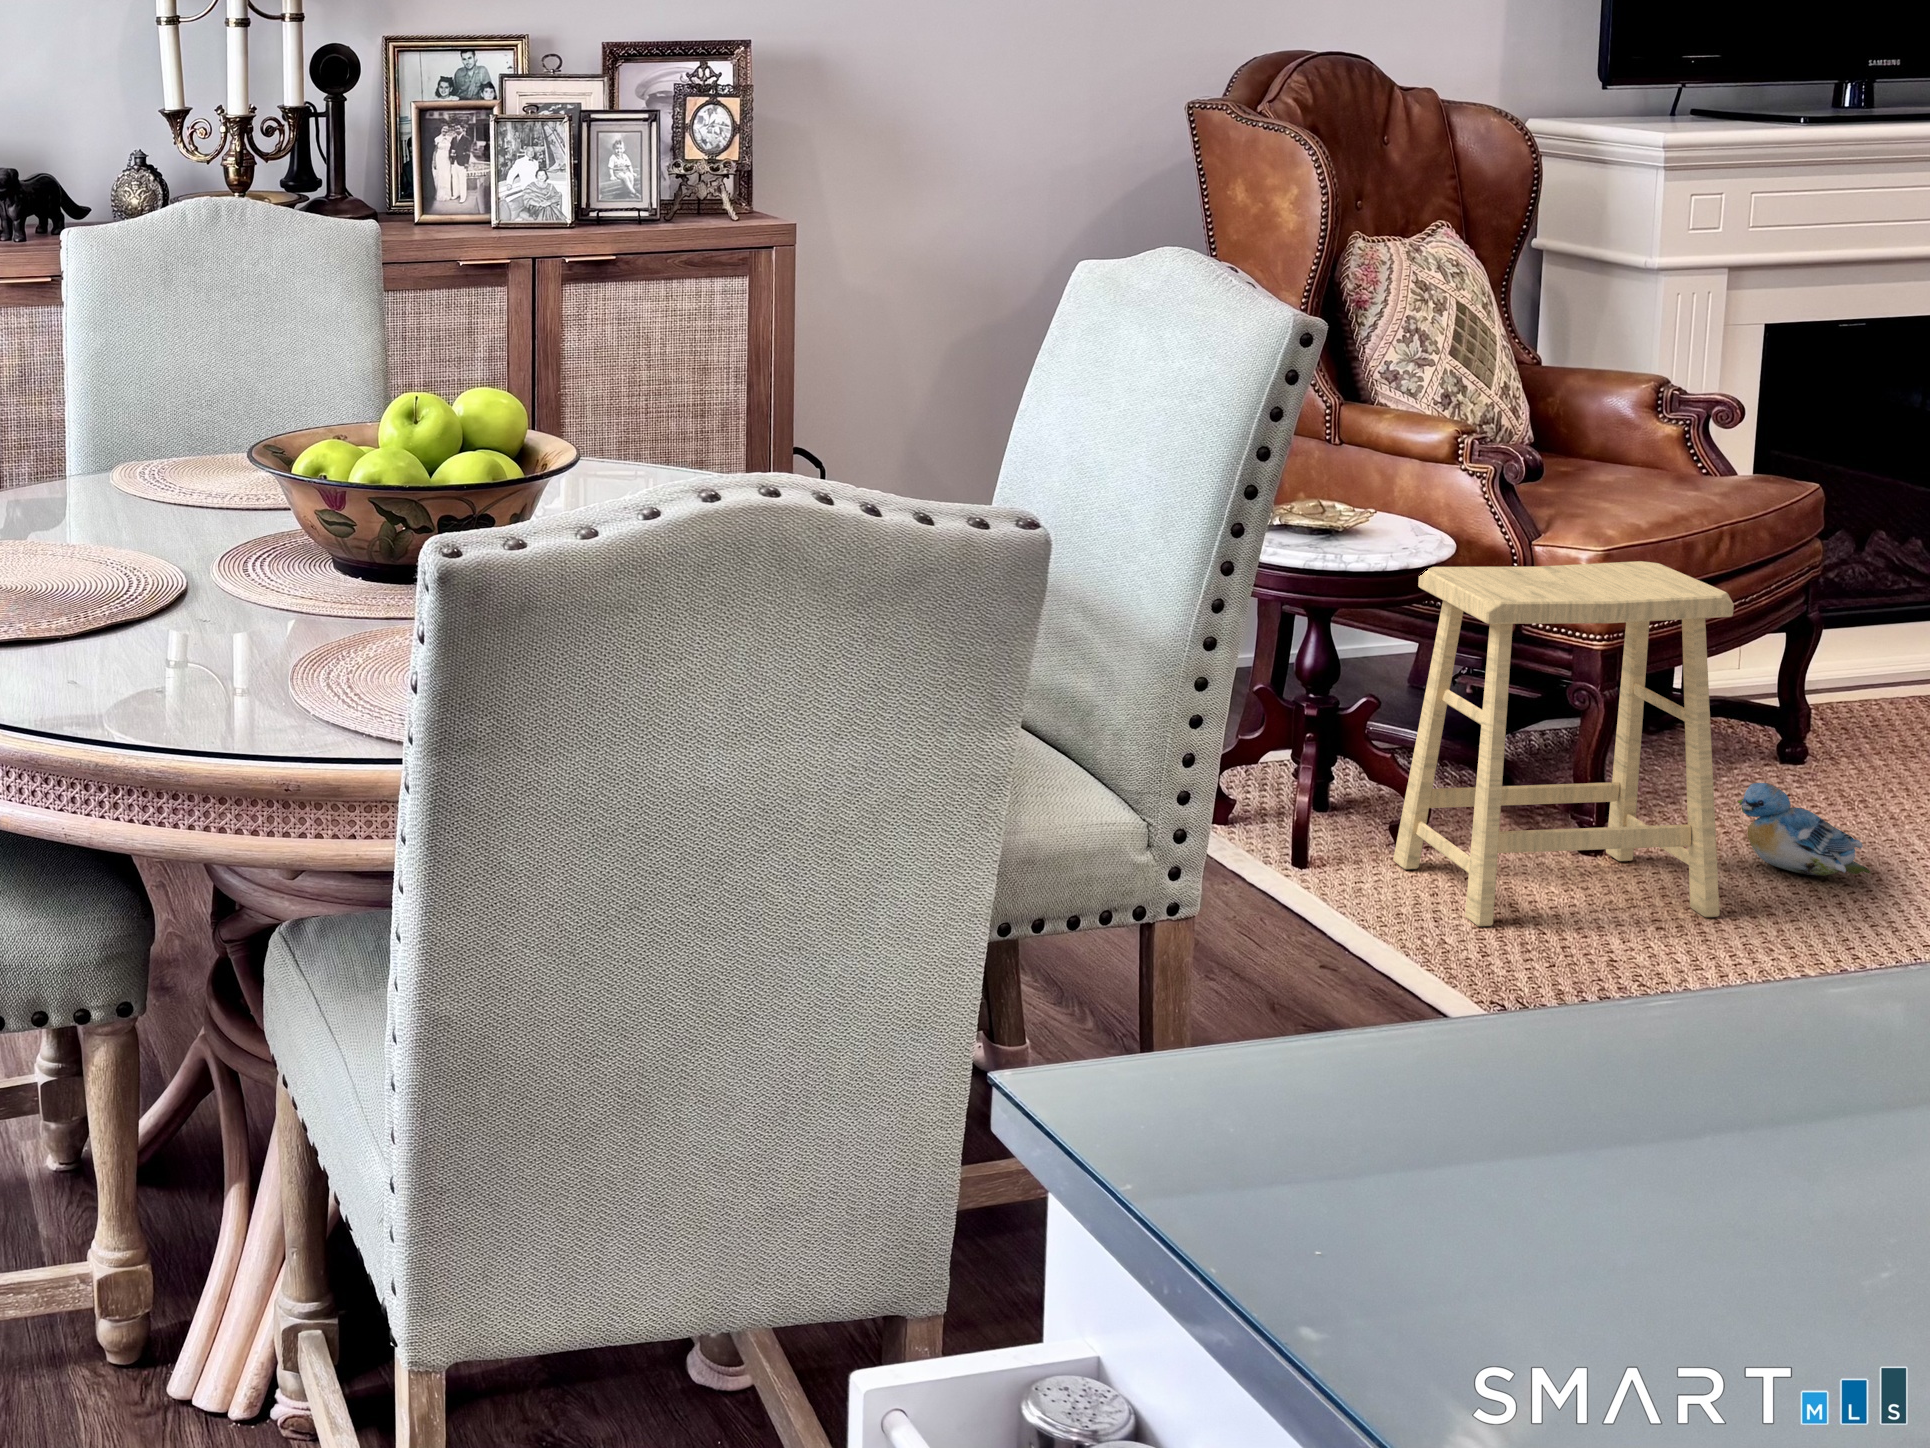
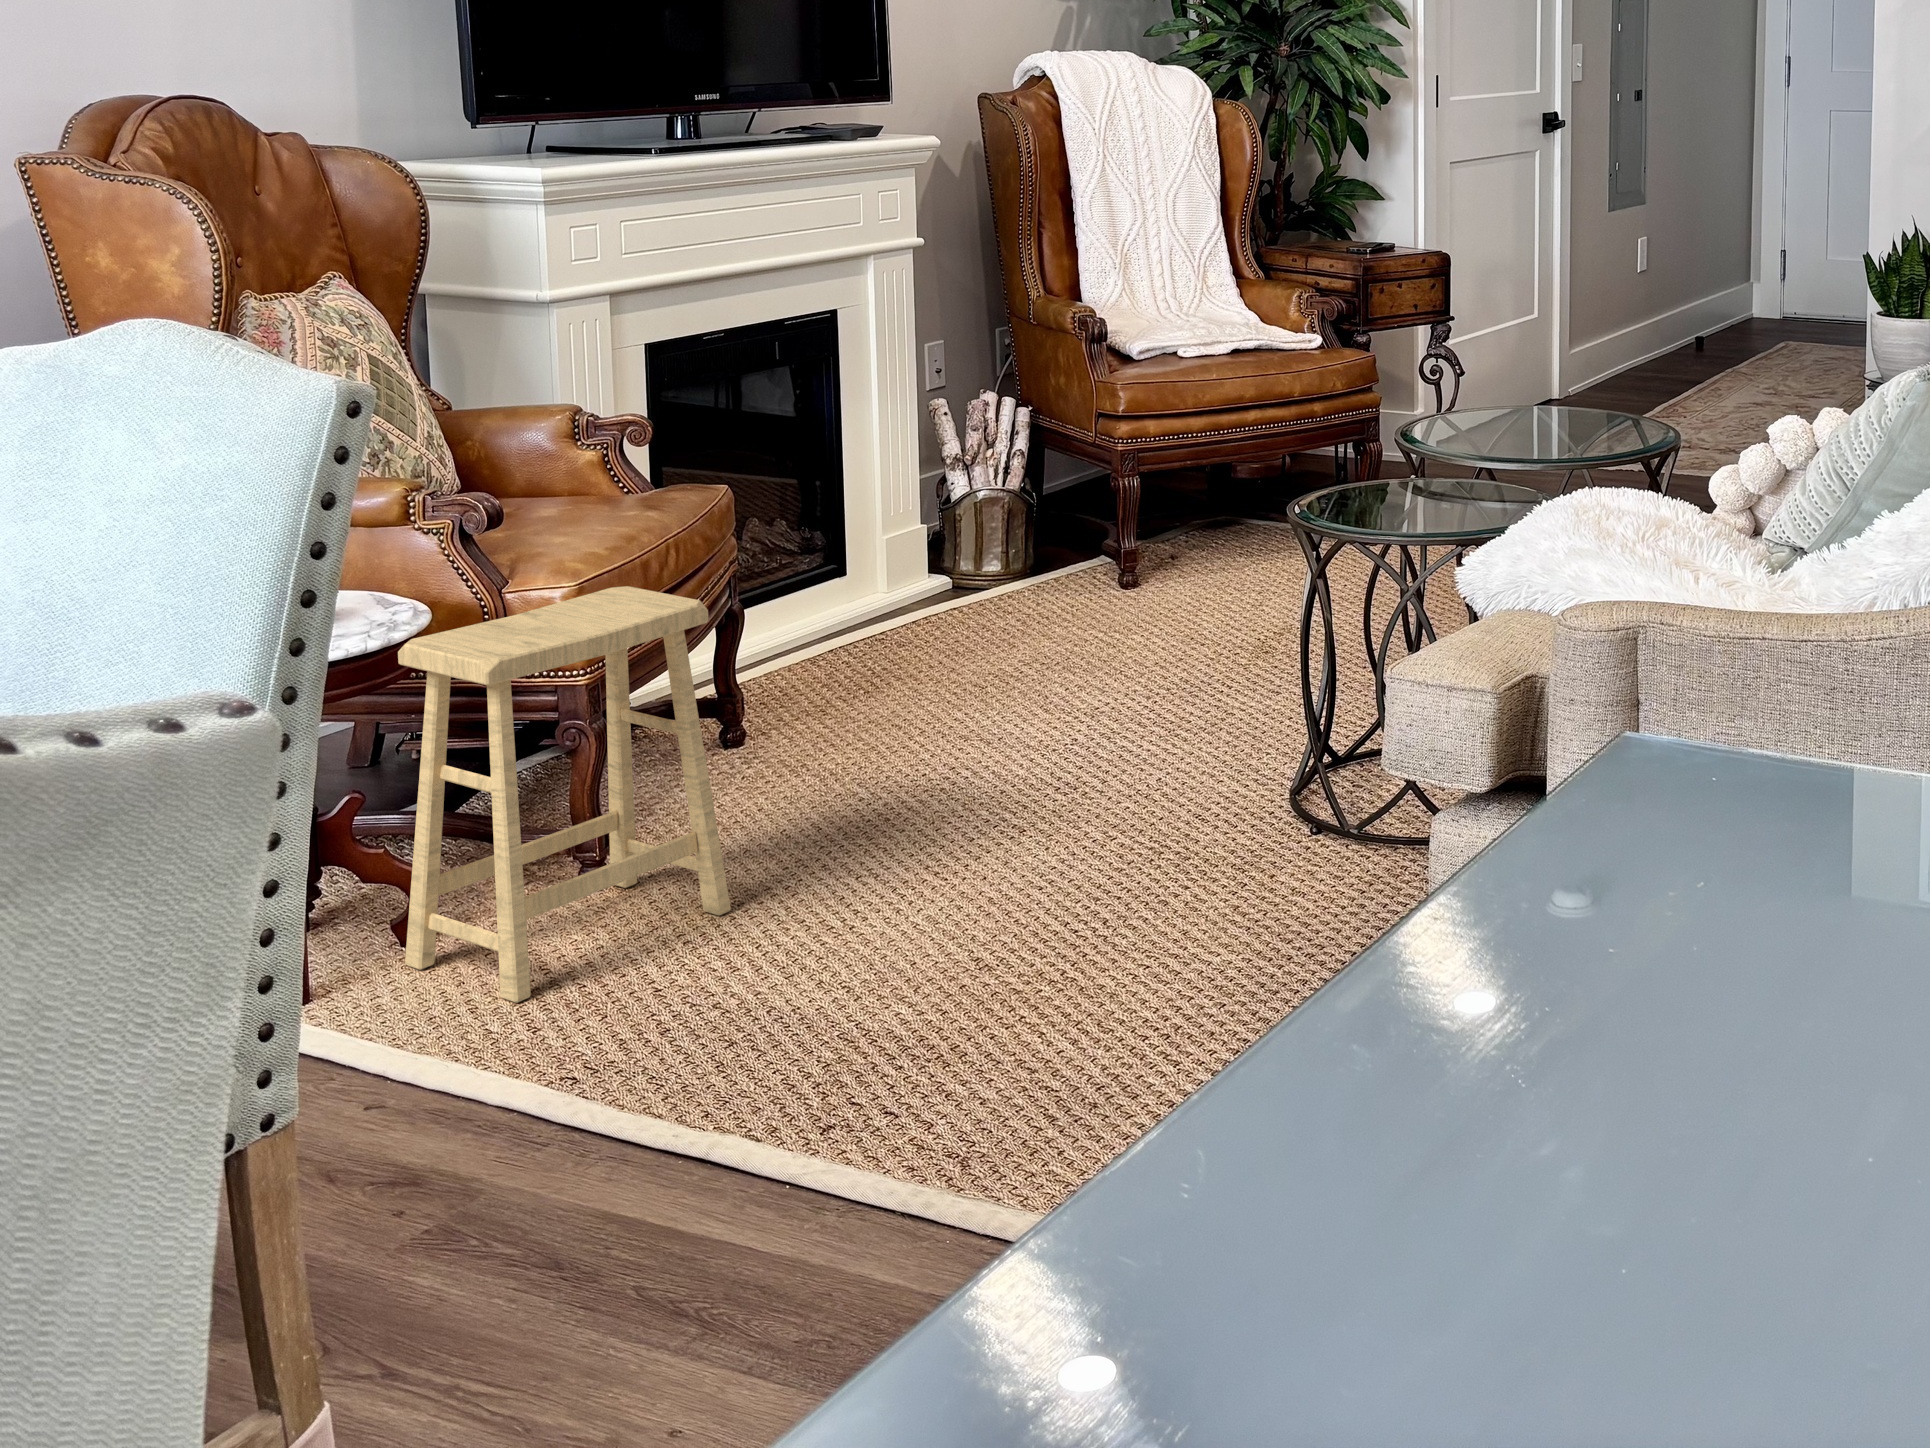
plush toy: present [1738,783,1870,875] -> none [719,772,837,846]

